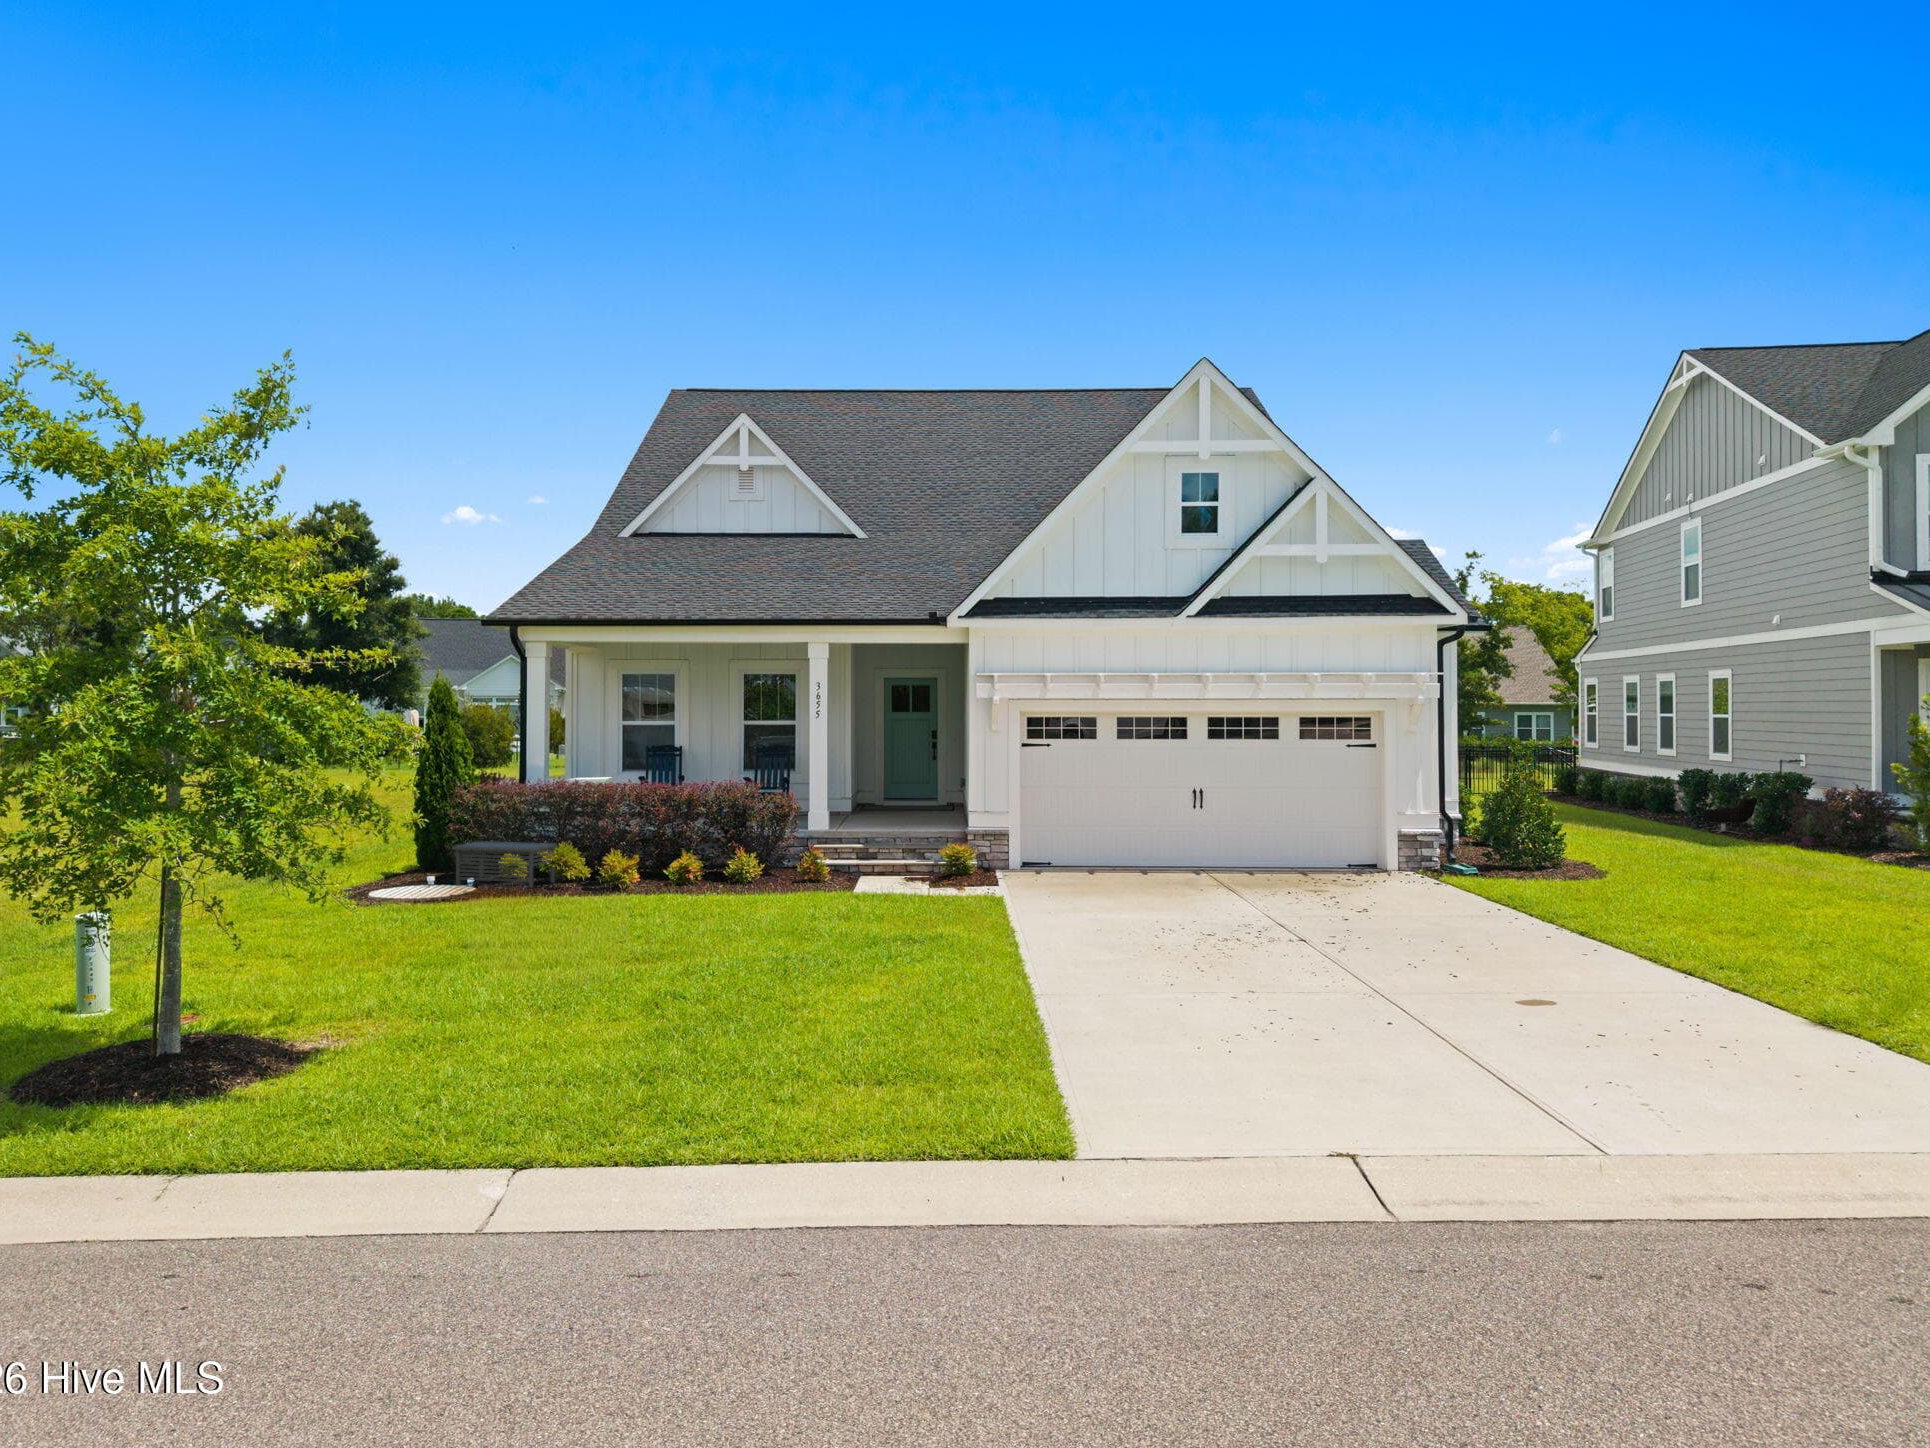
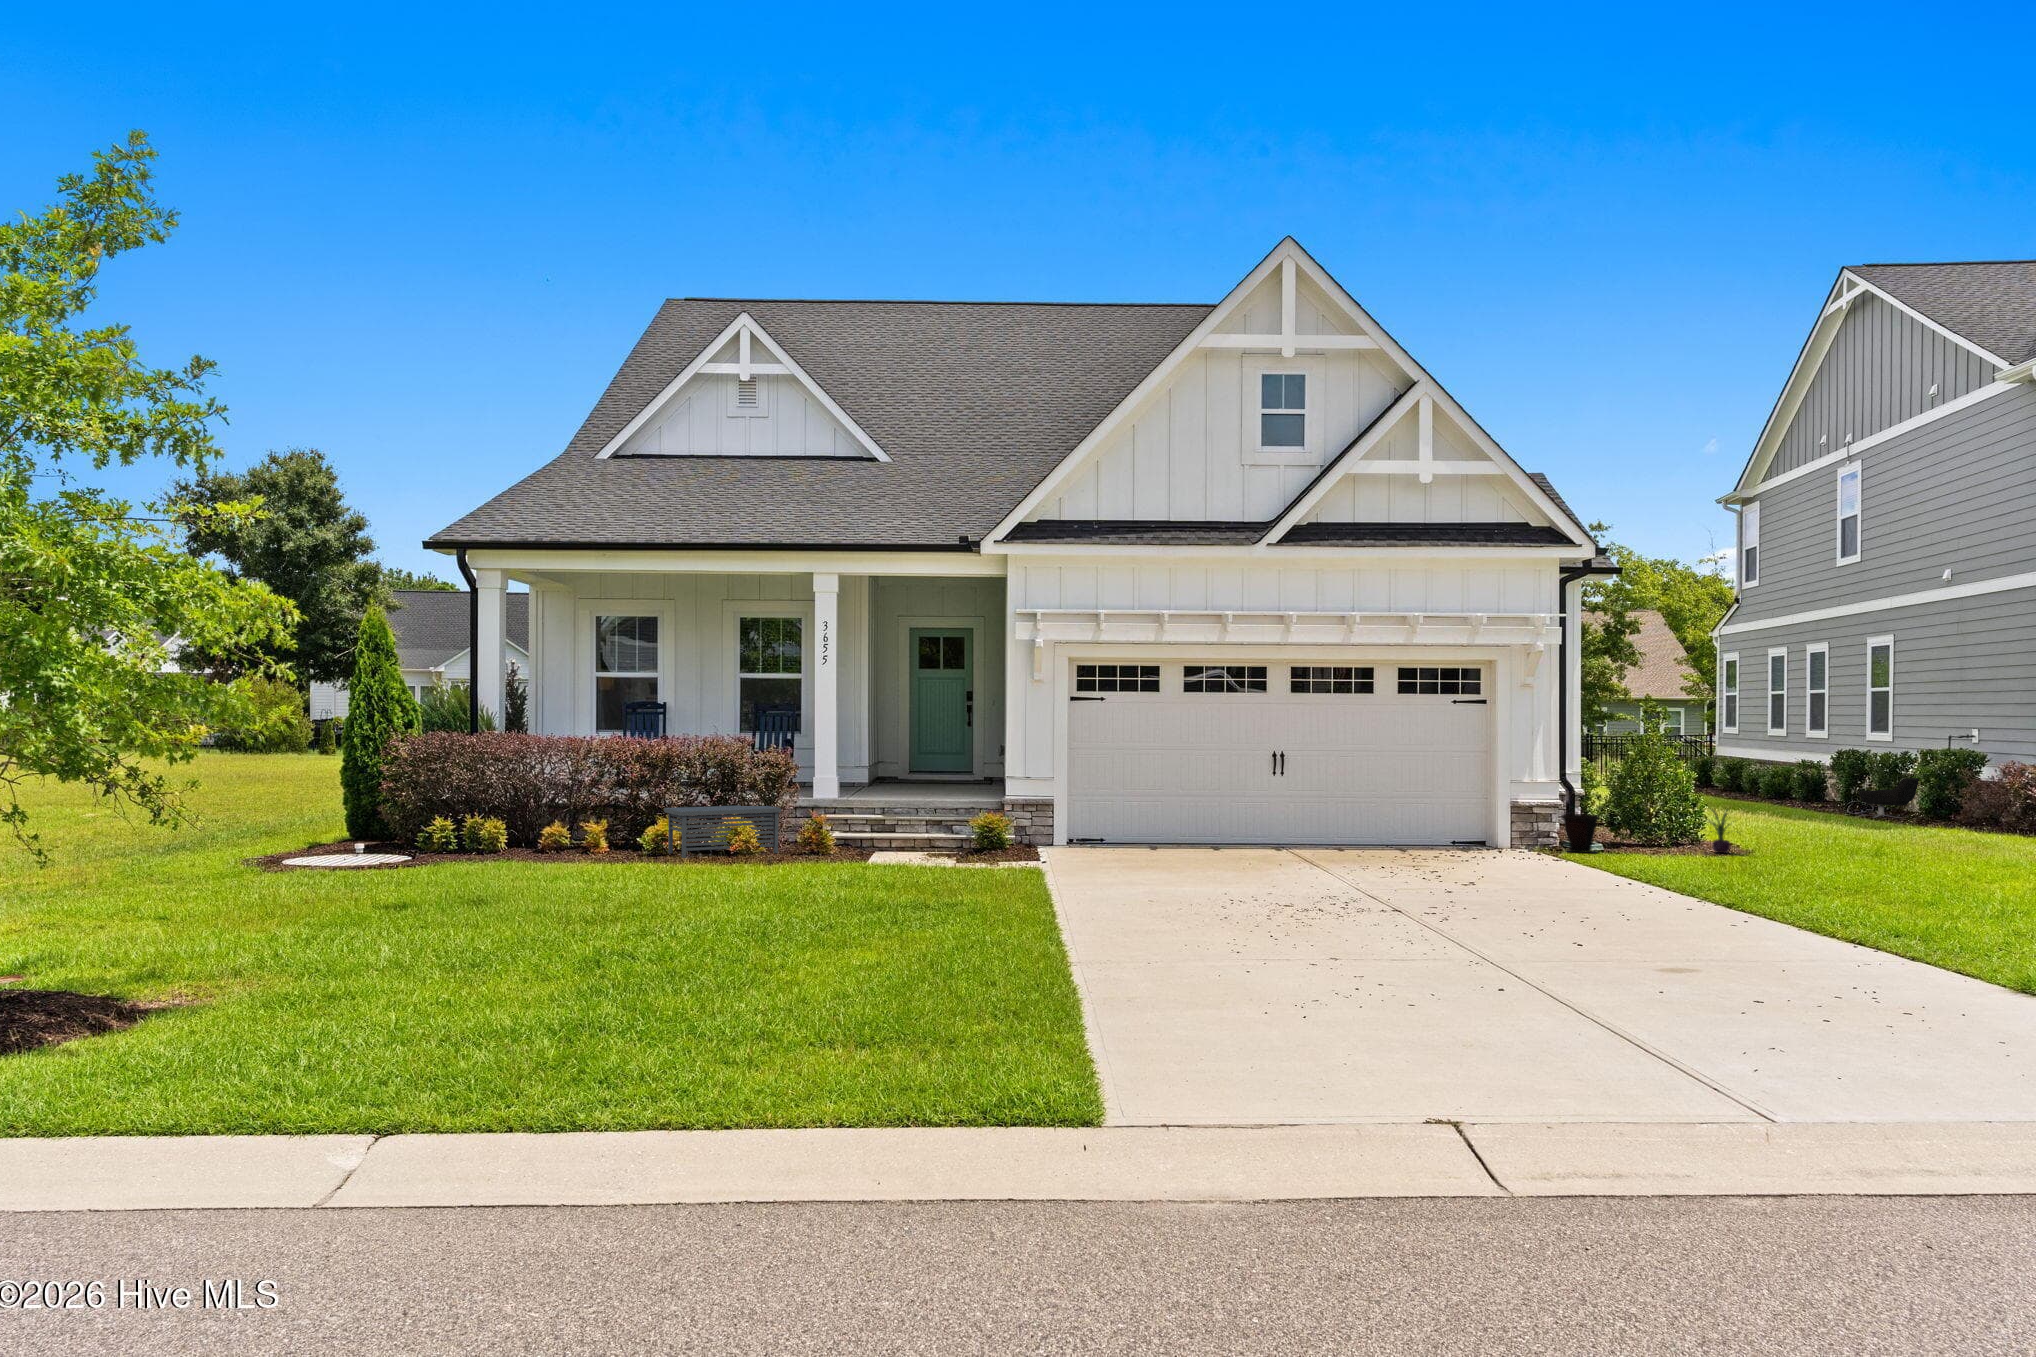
decorative plant: present [1801,815,1815,846] -> present [1708,810,1730,853]
bucket: none [1440,841,1474,876] -> present [1561,814,1600,853]
storage bench: present [452,842,557,888] -> present [664,806,781,858]

